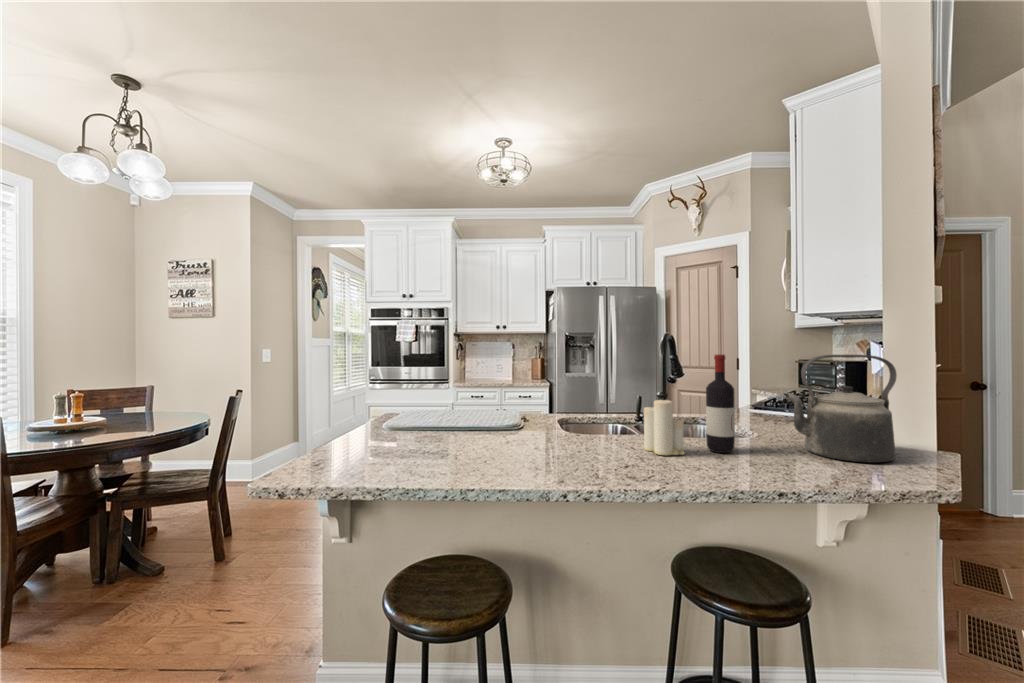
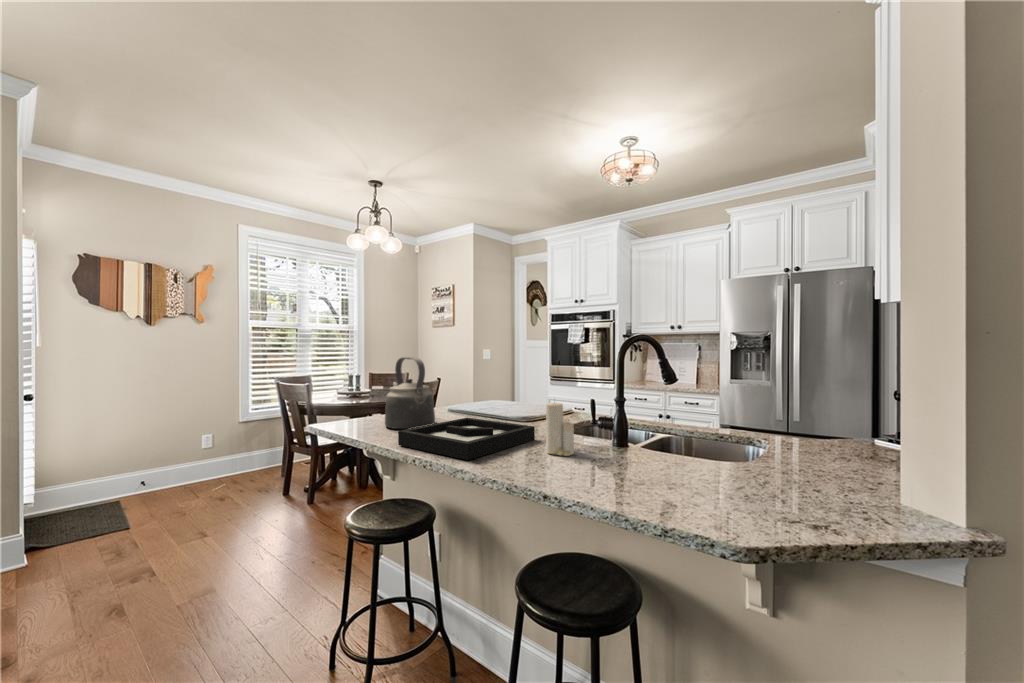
wine bottle: present [706,354,735,453] -> none [598,361,625,462]
kettle: present [786,355,897,463] -> present [385,357,435,429]
decorative tray: none [490,430,629,478] -> present [398,418,535,460]

